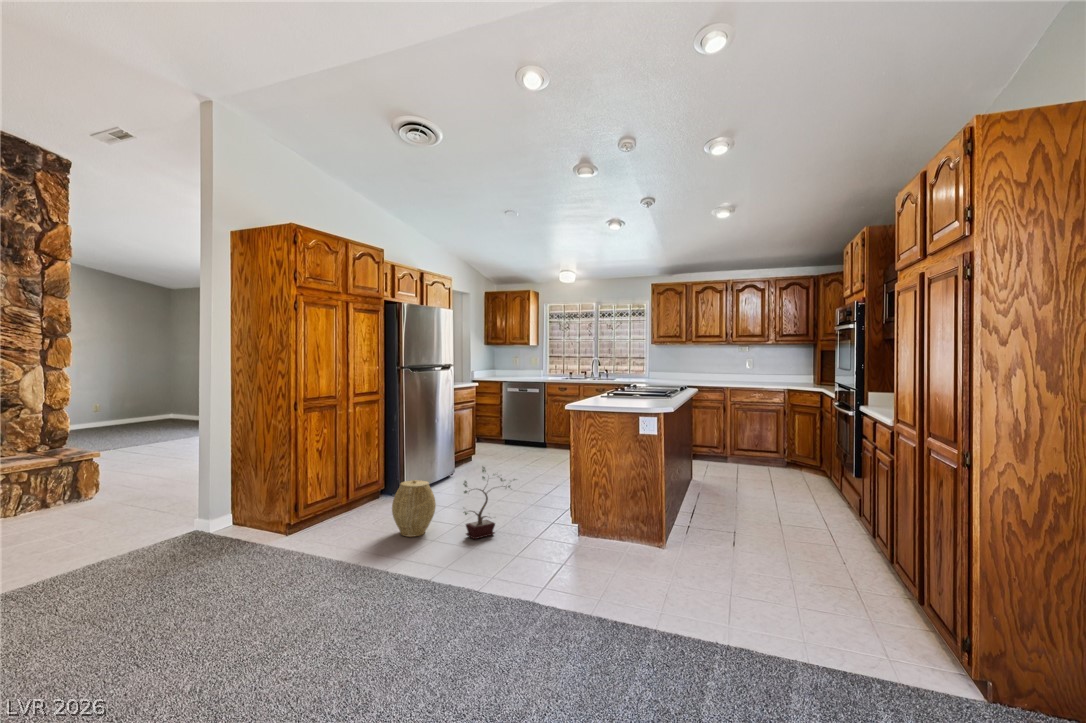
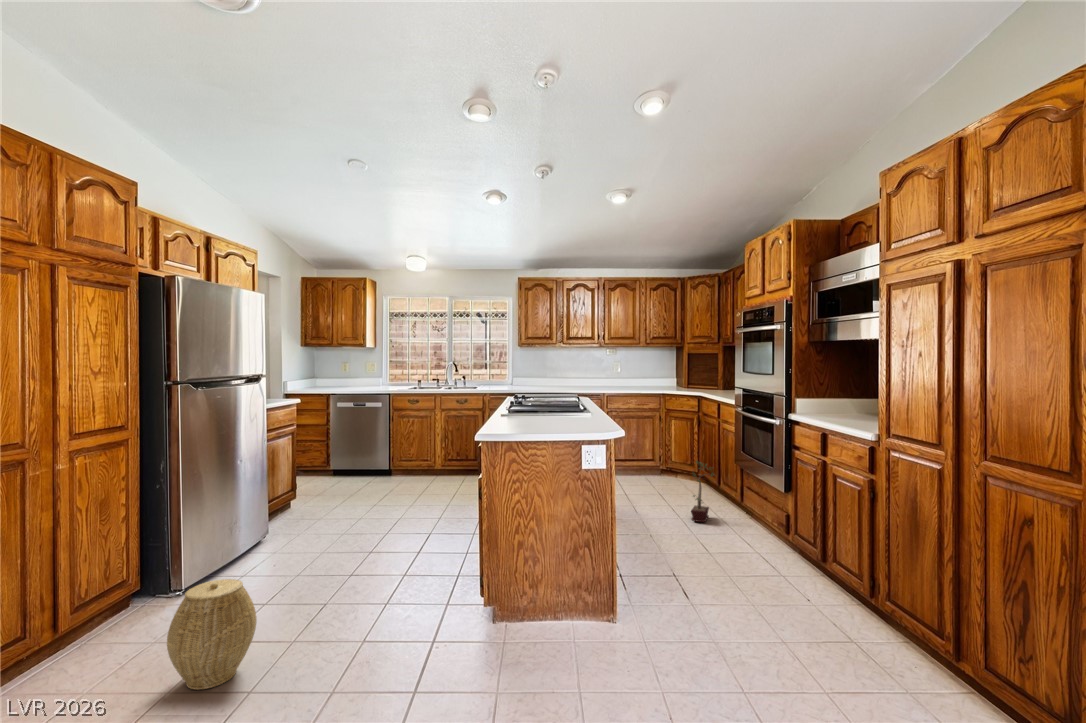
potted plant: present [463,467,517,539] -> present [691,461,713,522]

